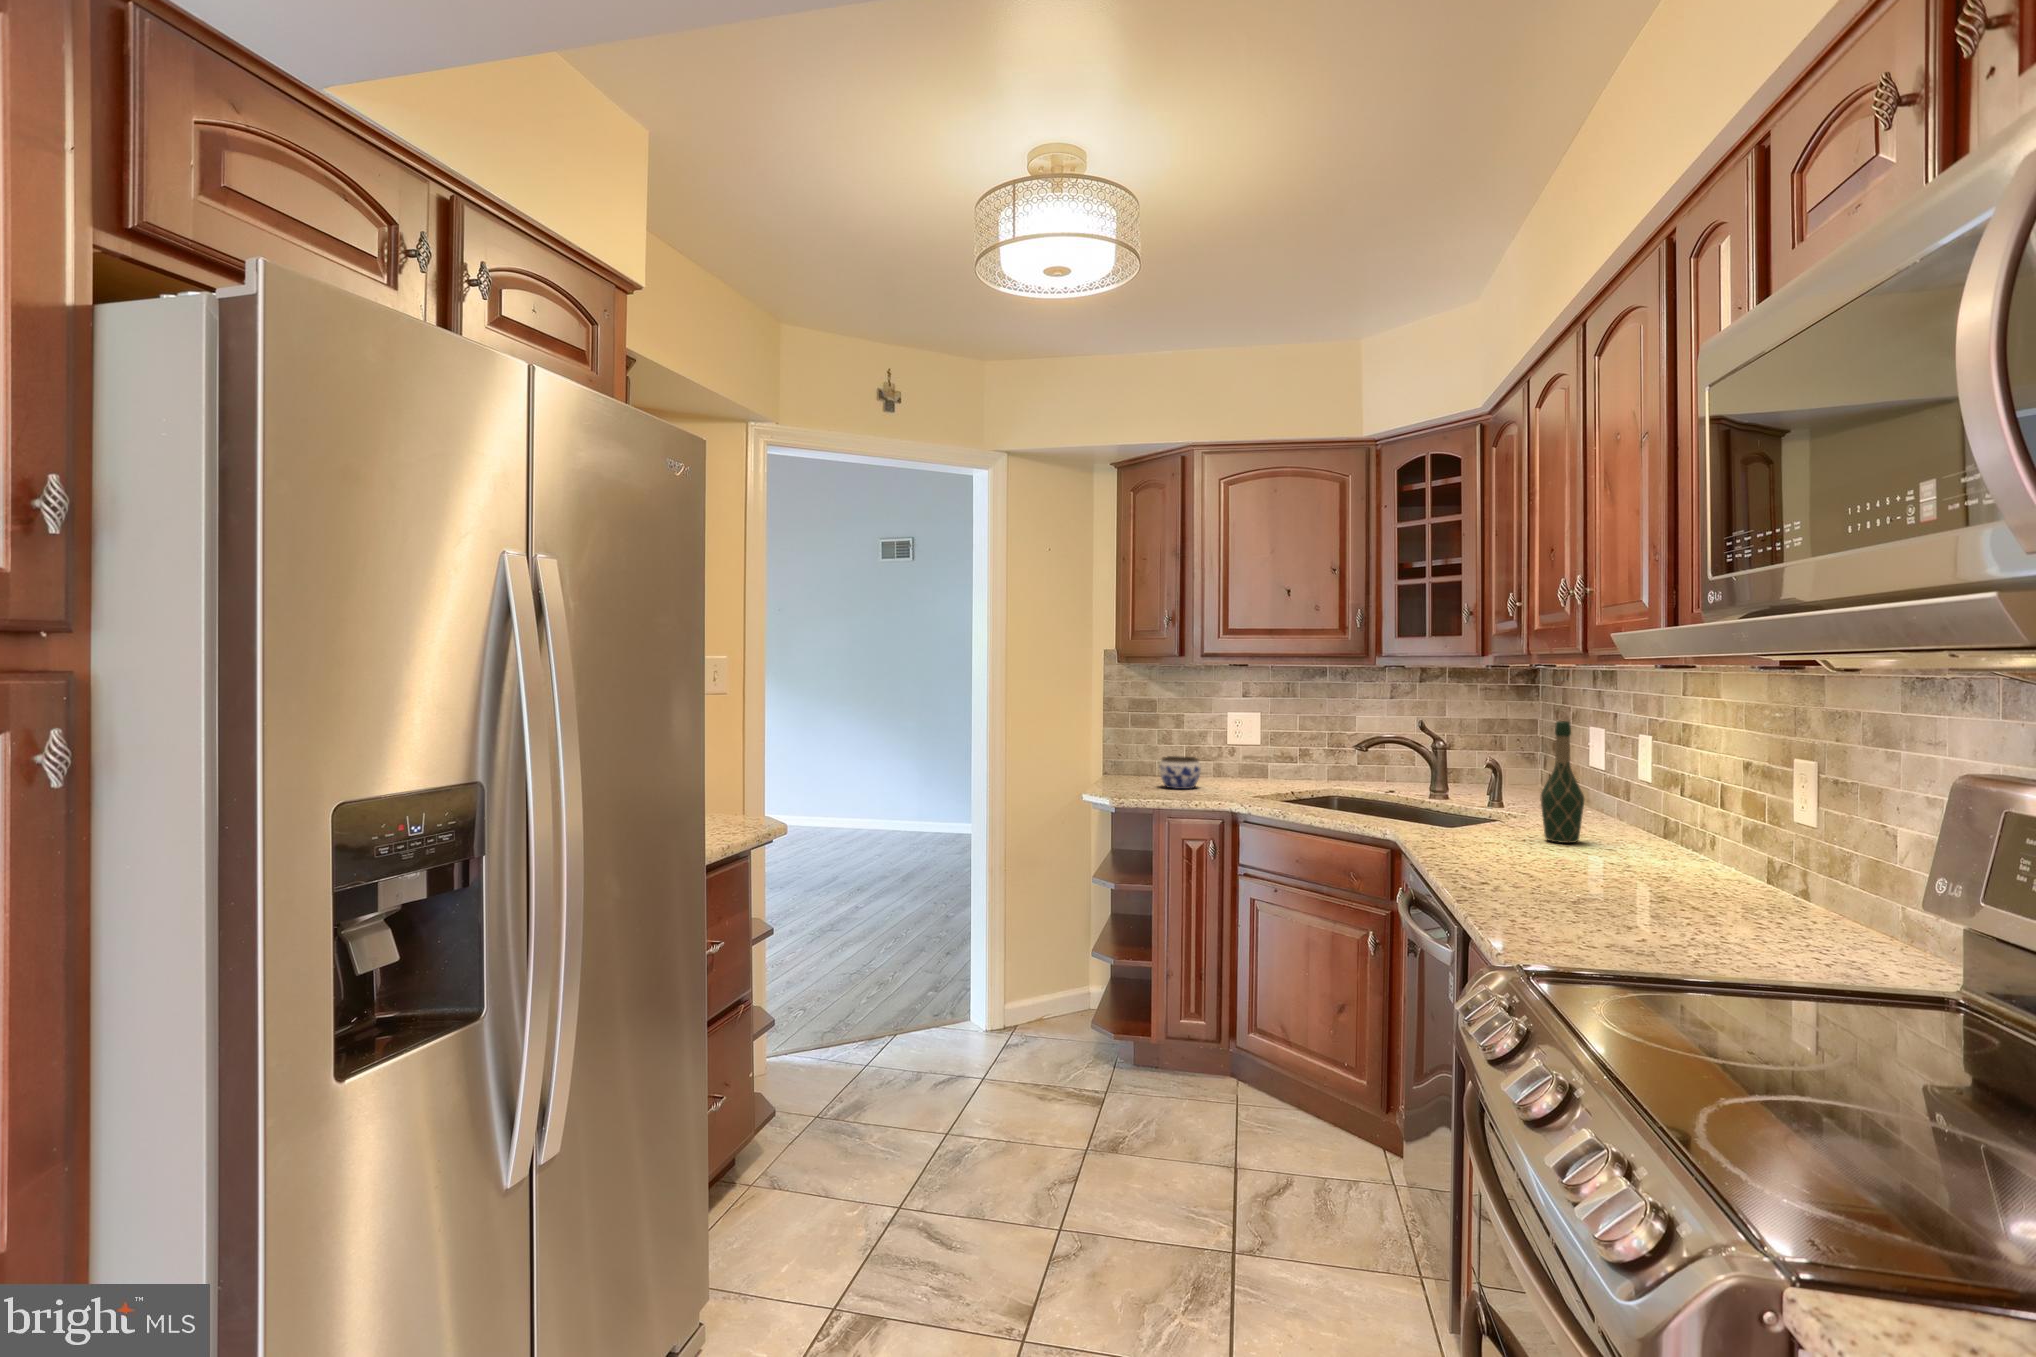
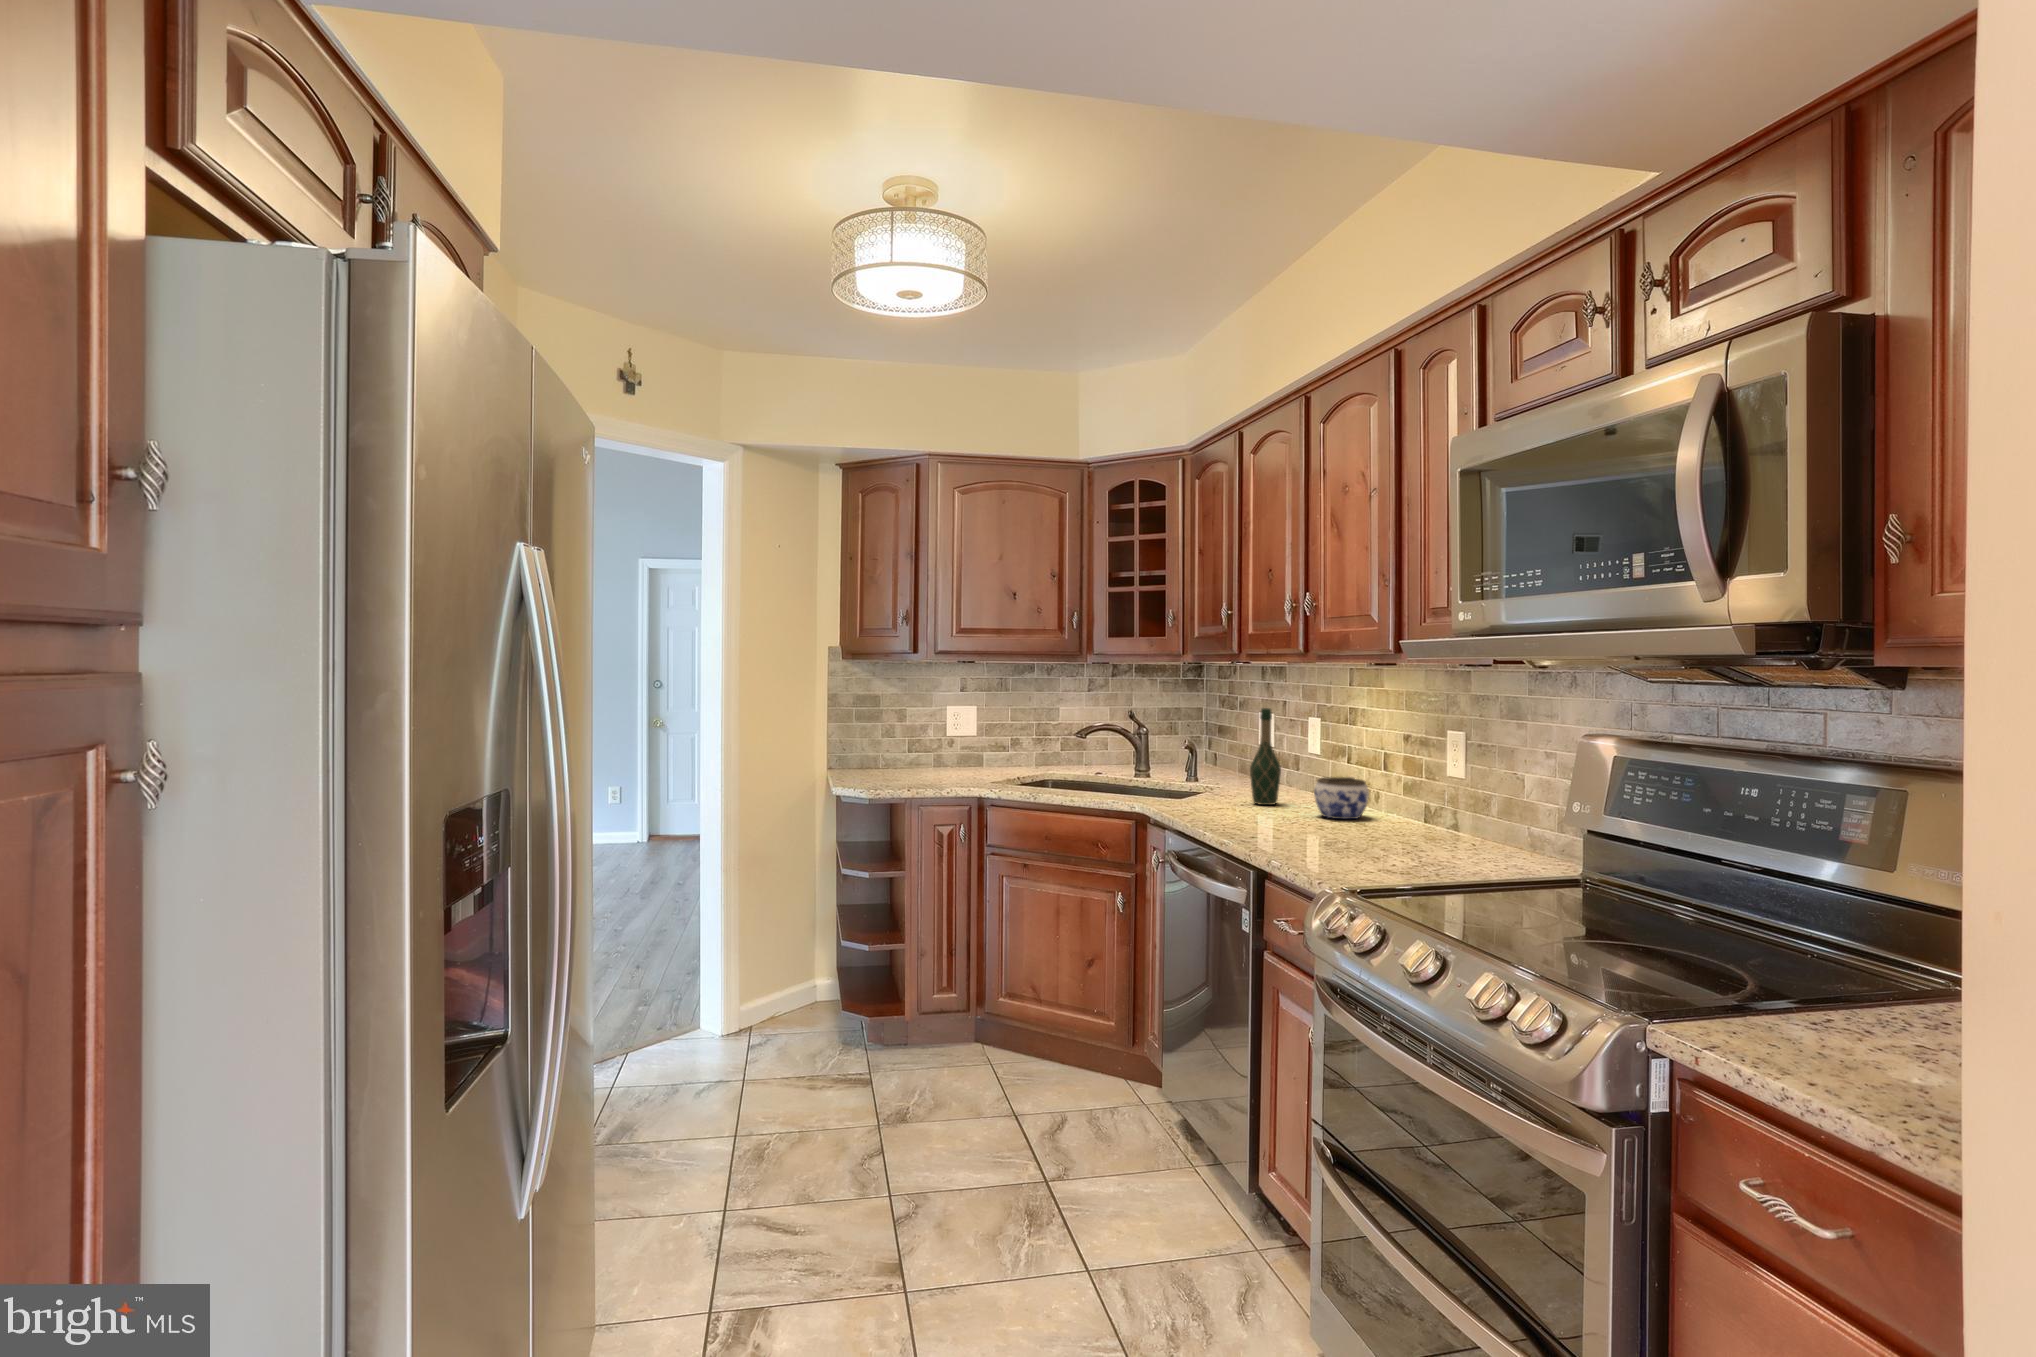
jar: present [1160,756,1201,789] -> present [1314,777,1369,819]

